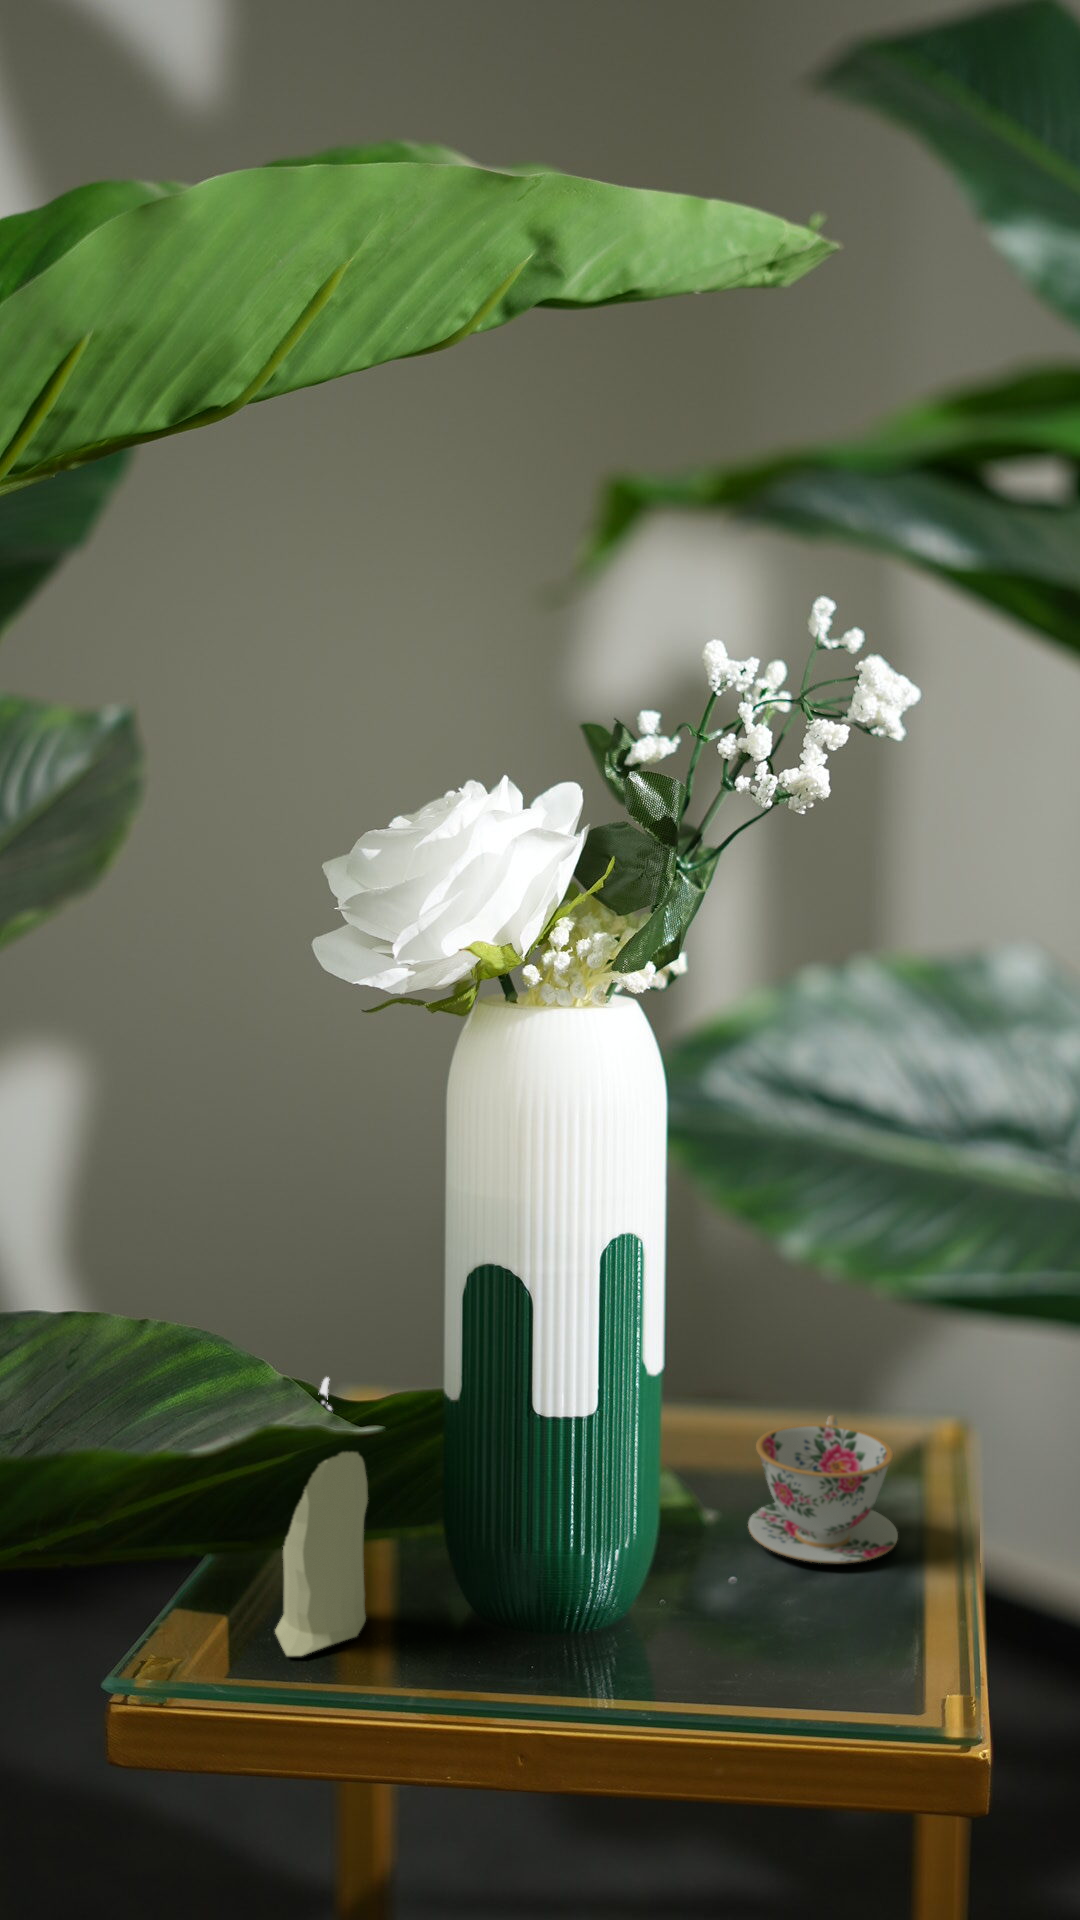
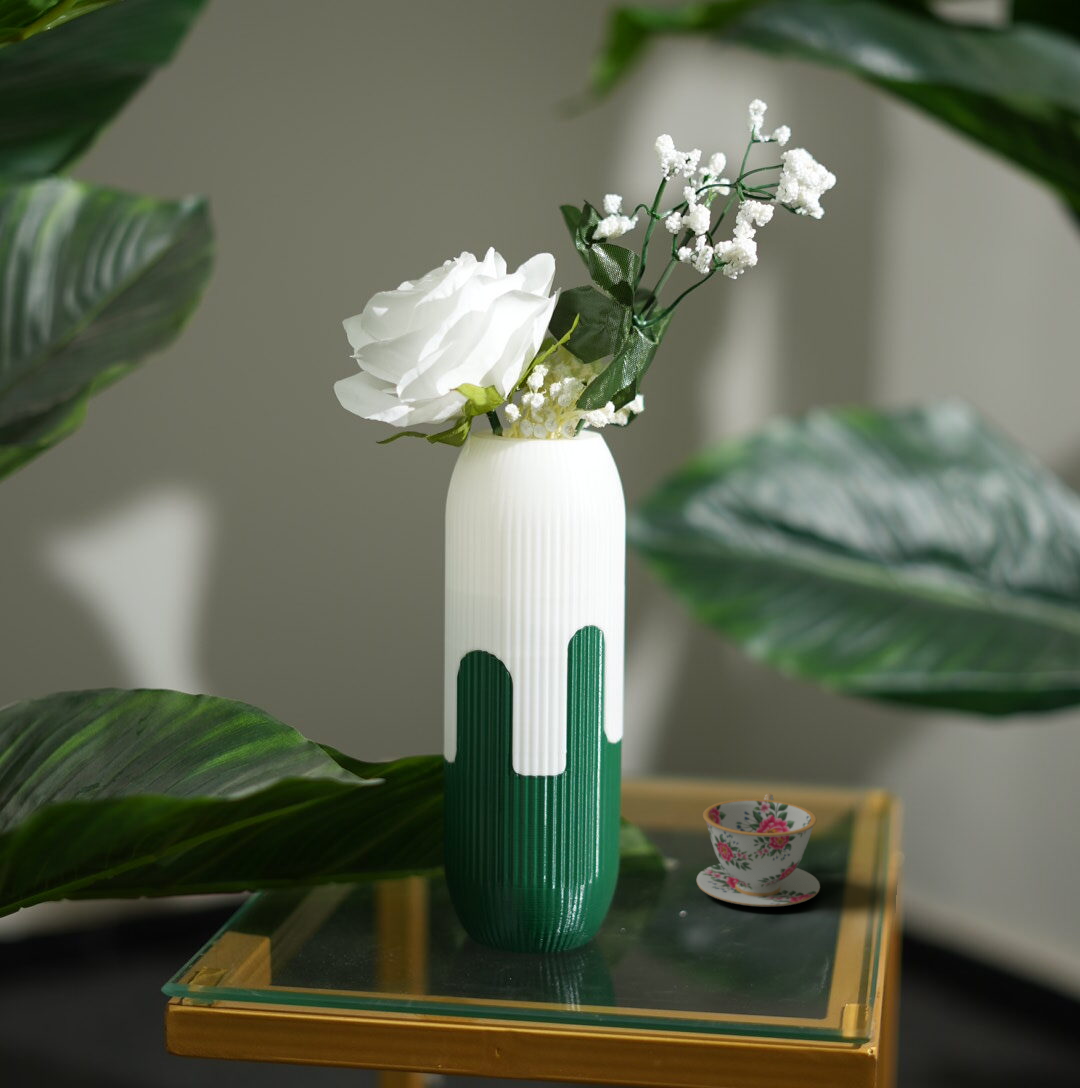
candle: present [275,1378,368,1656] -> none [305,744,379,968]

